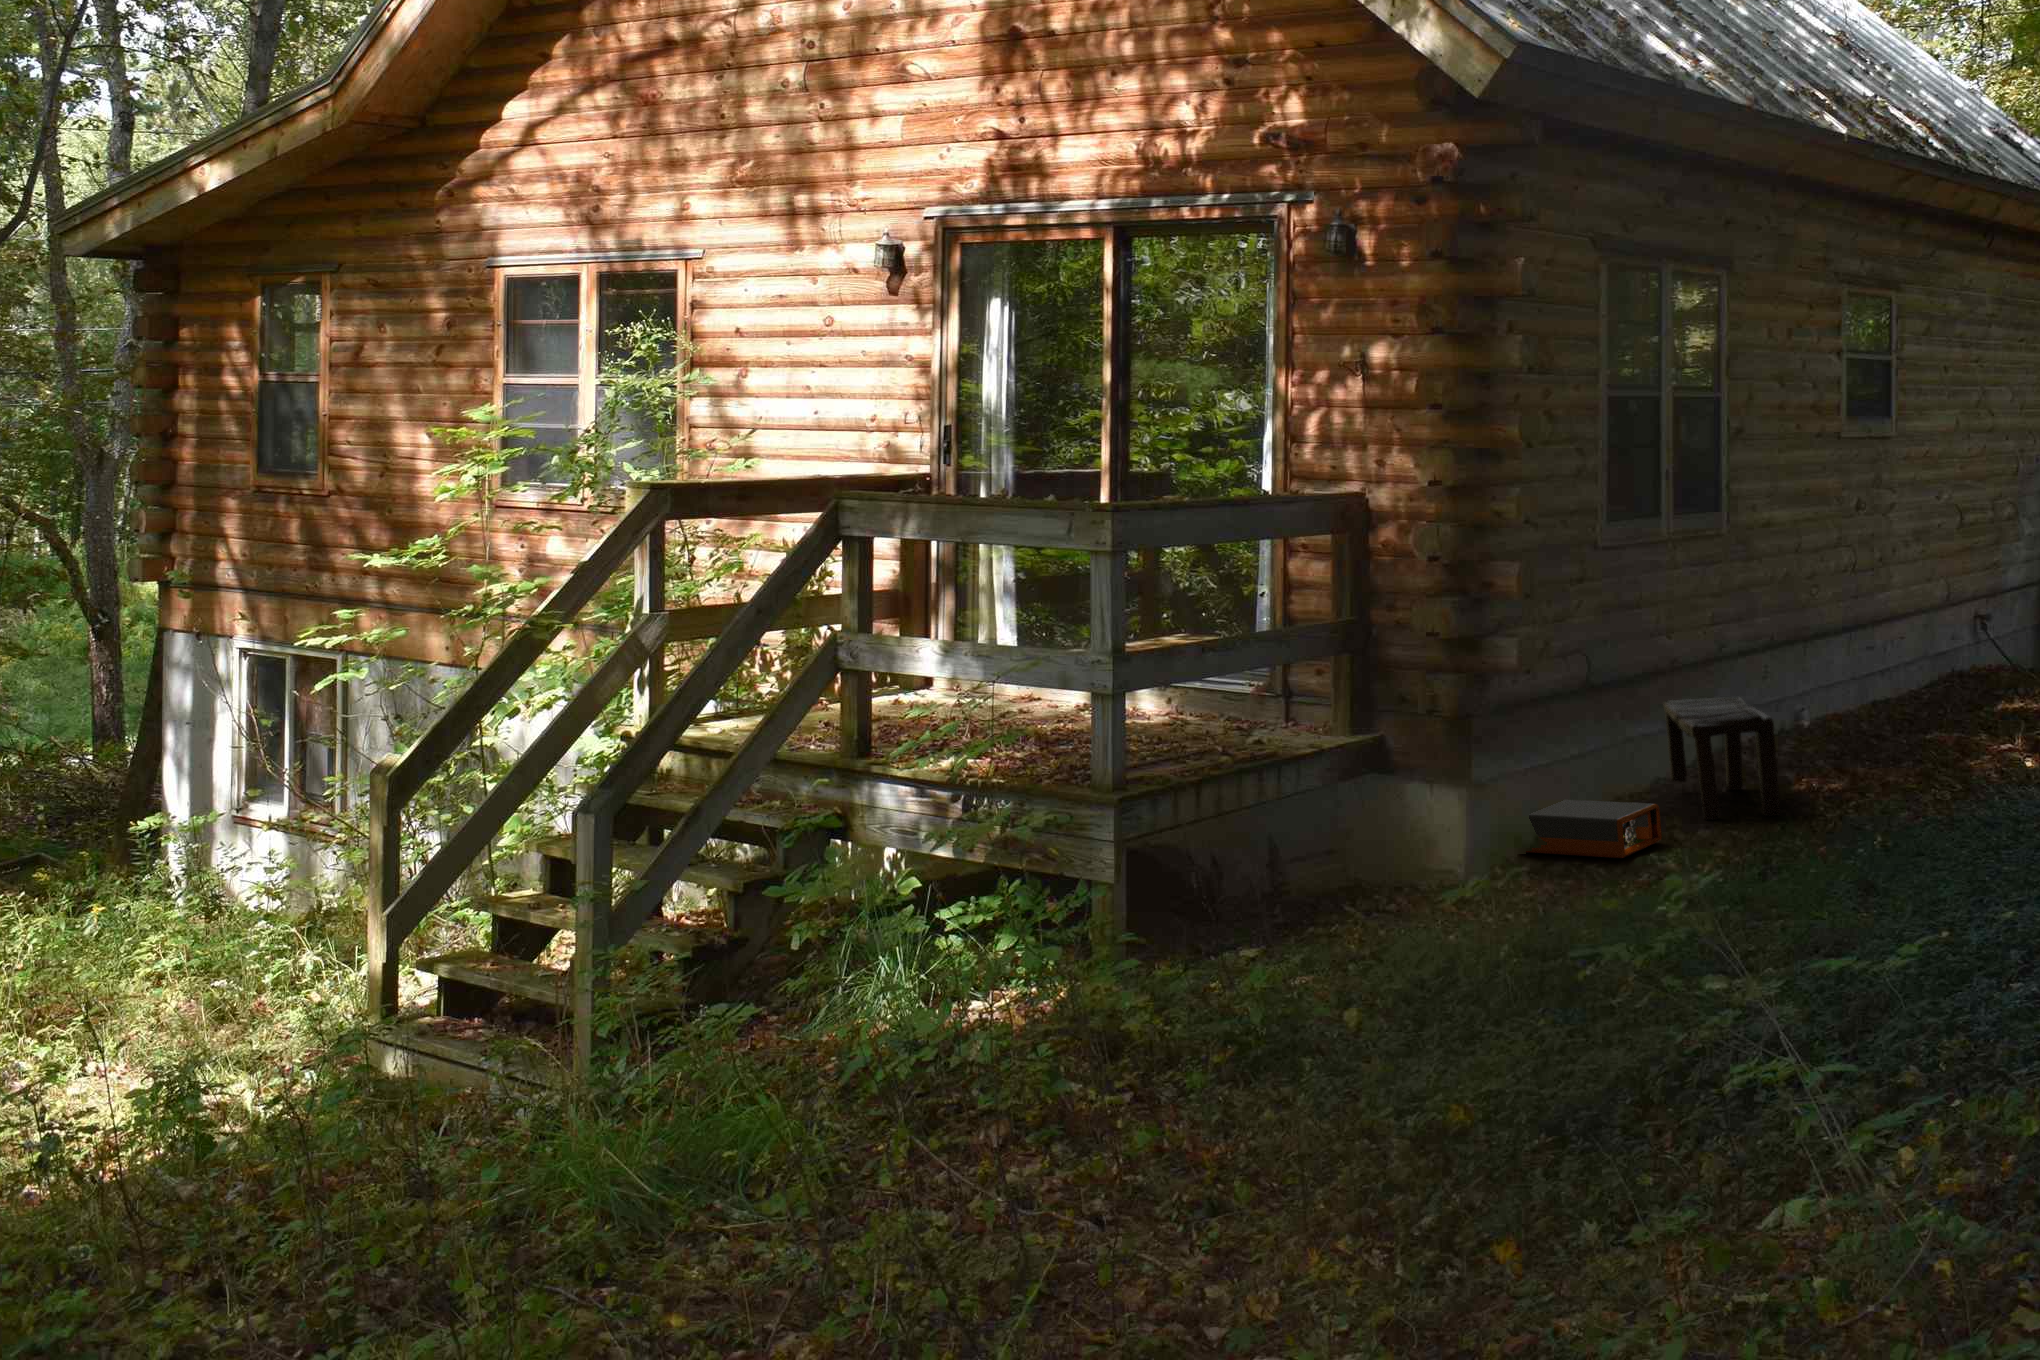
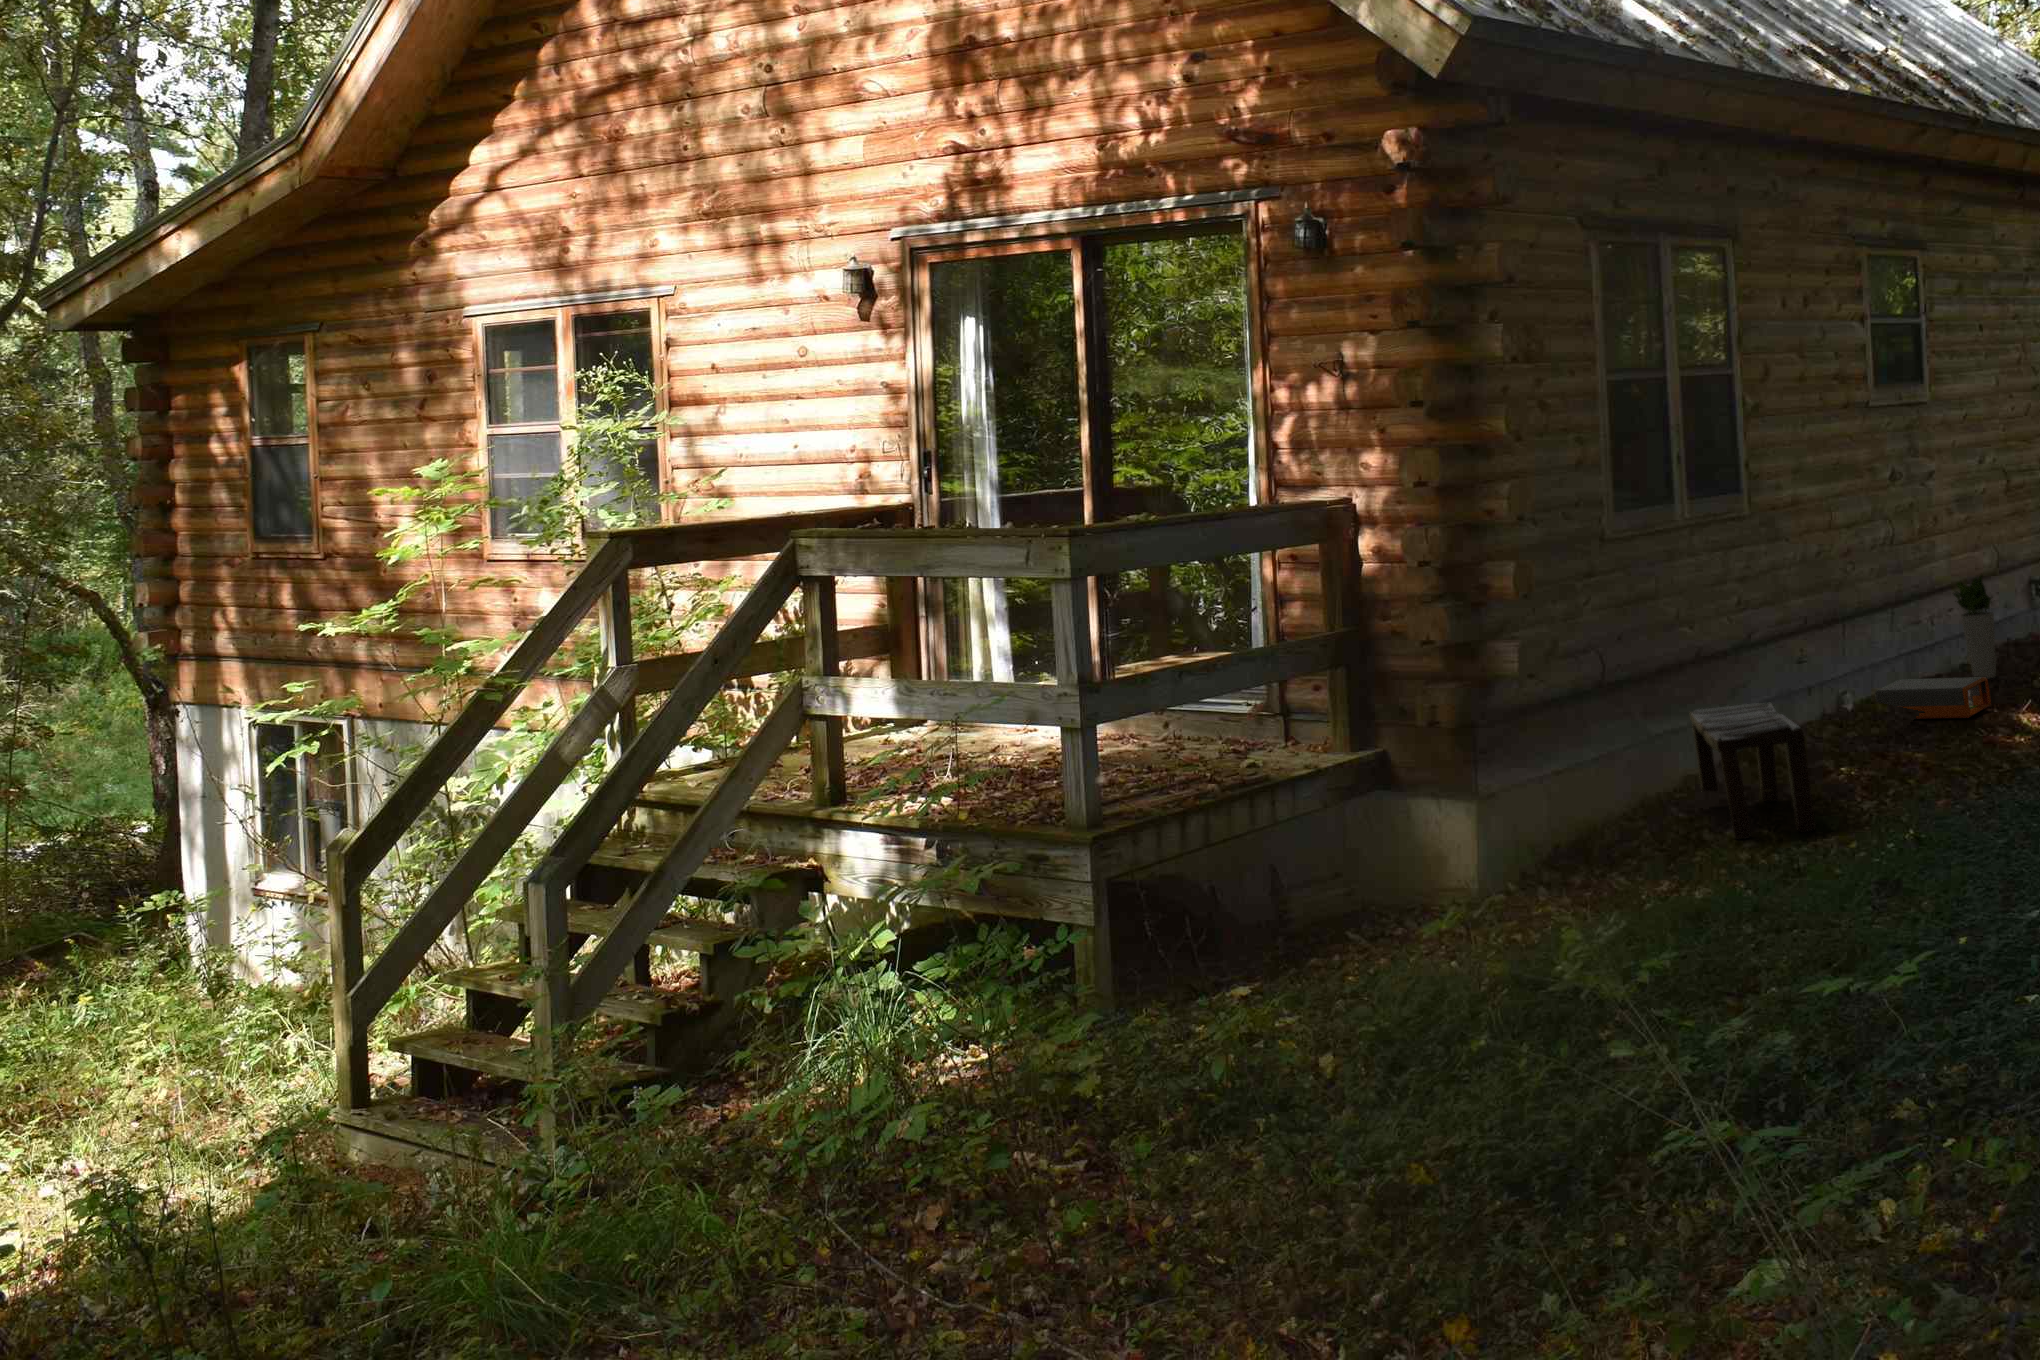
planter: none [1904,595,1945,696] -> present [1954,575,1996,678]
storage box: present [1526,800,1662,858] -> present [1875,677,1991,719]

